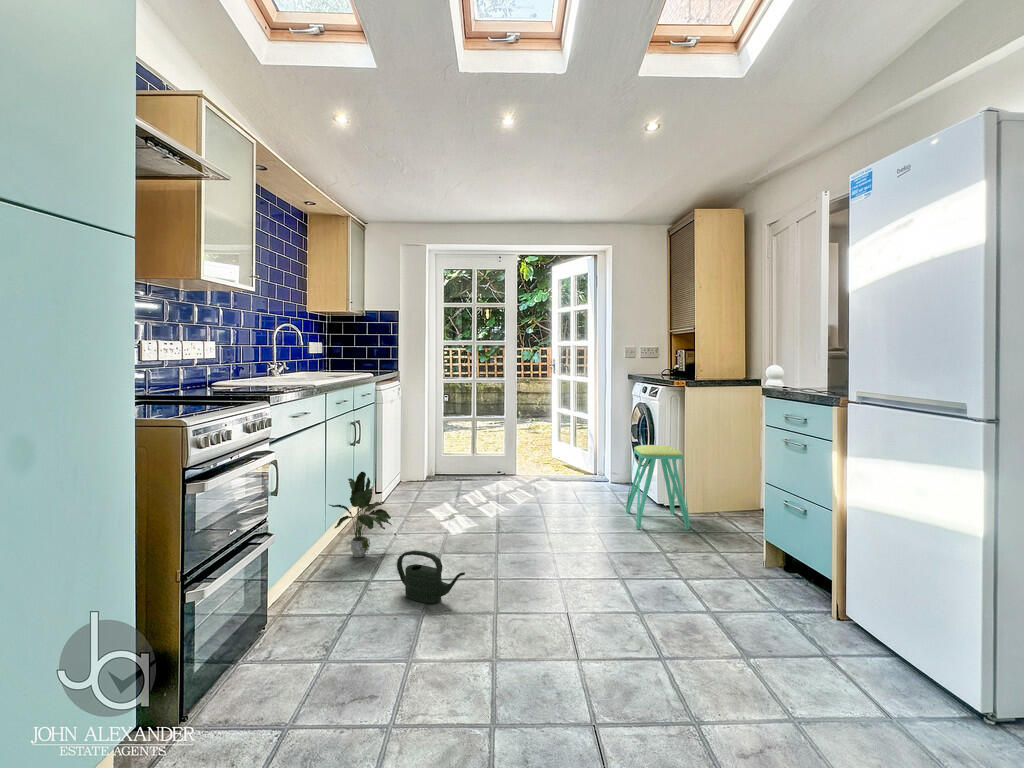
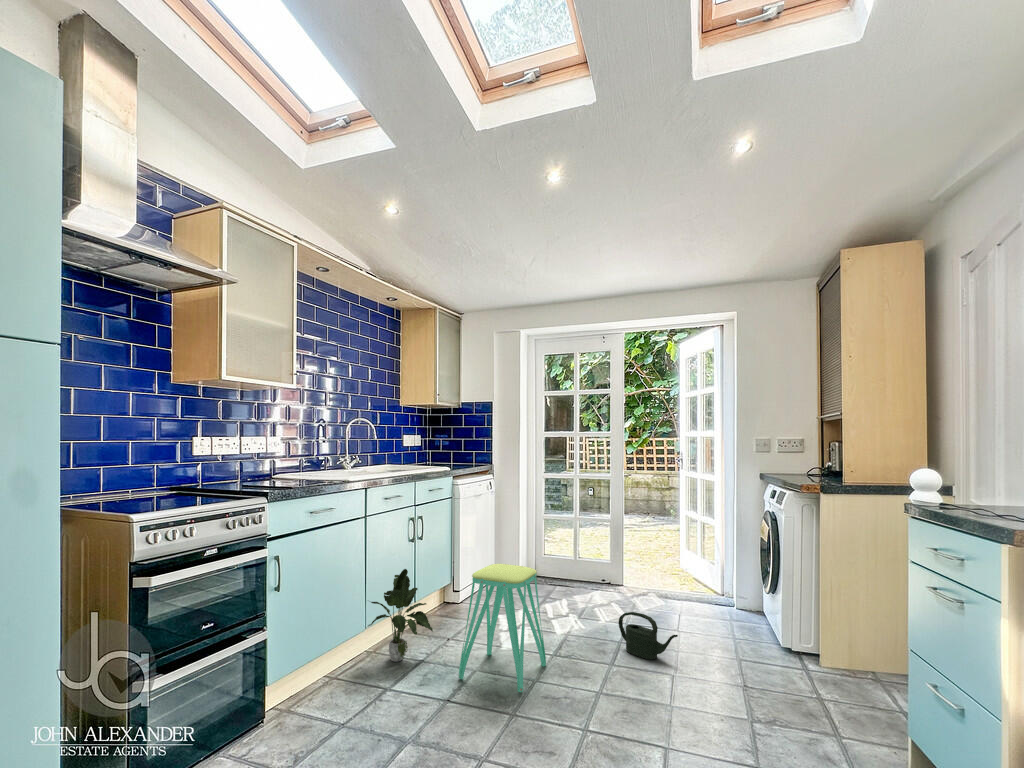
stool: present [626,445,690,530] -> present [458,564,546,692]
watering can: present [397,550,465,604] -> present [619,612,678,660]

